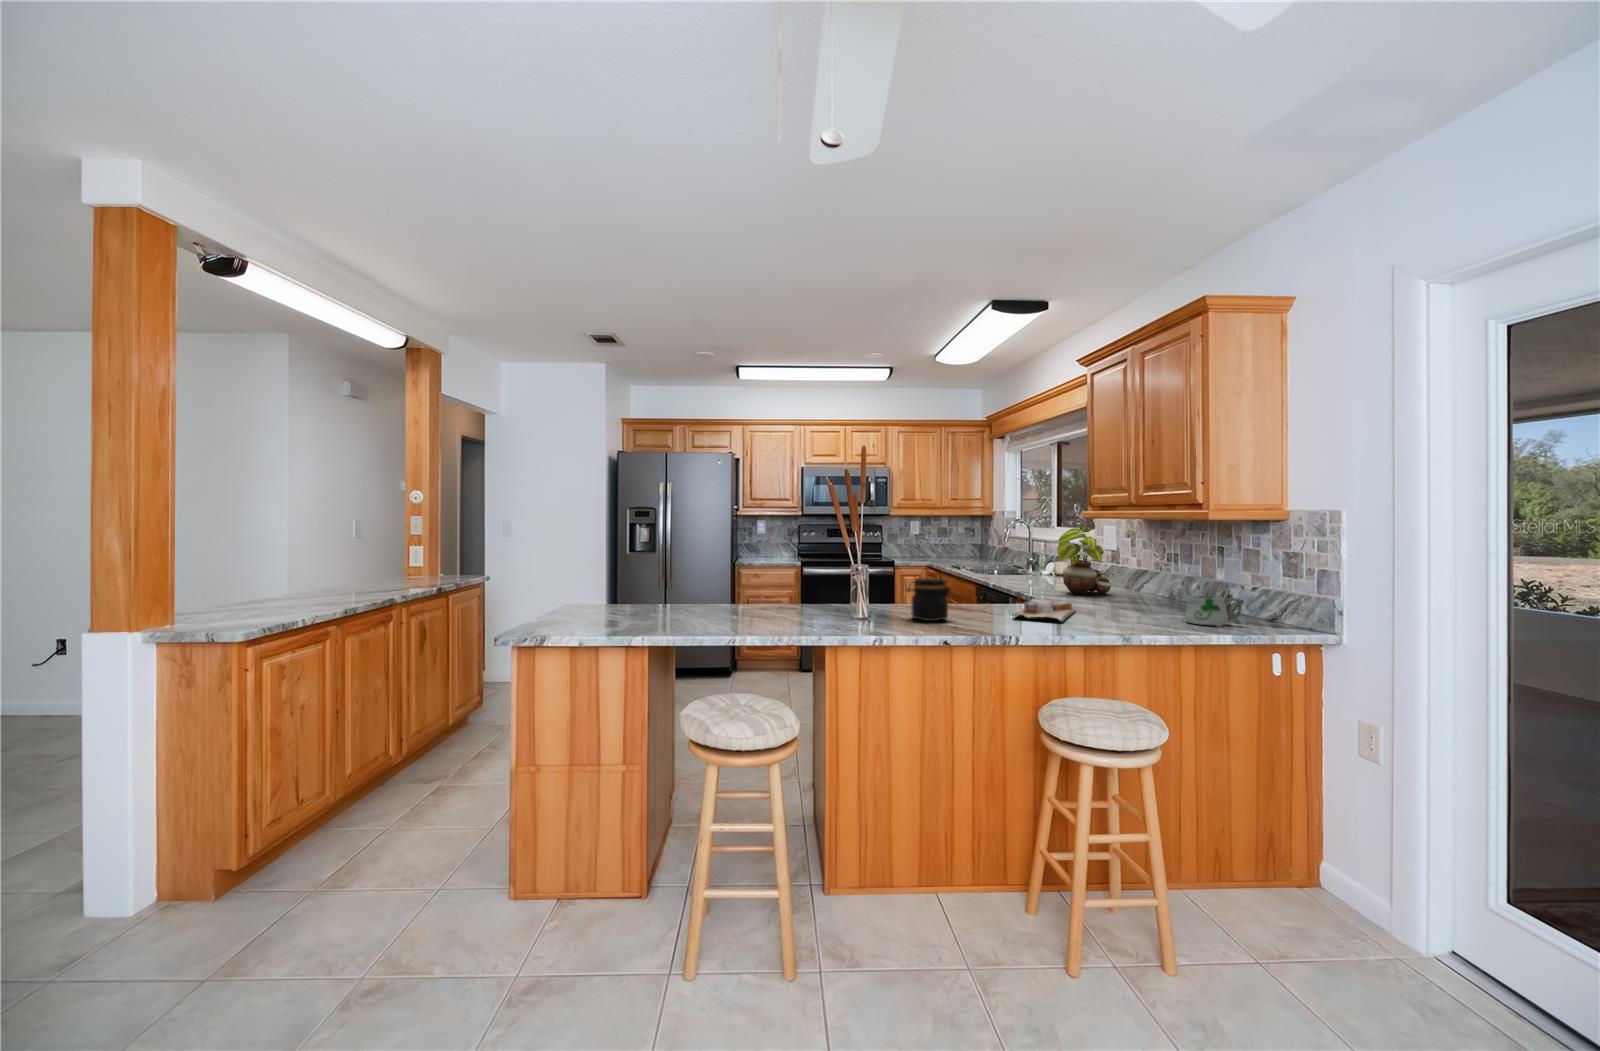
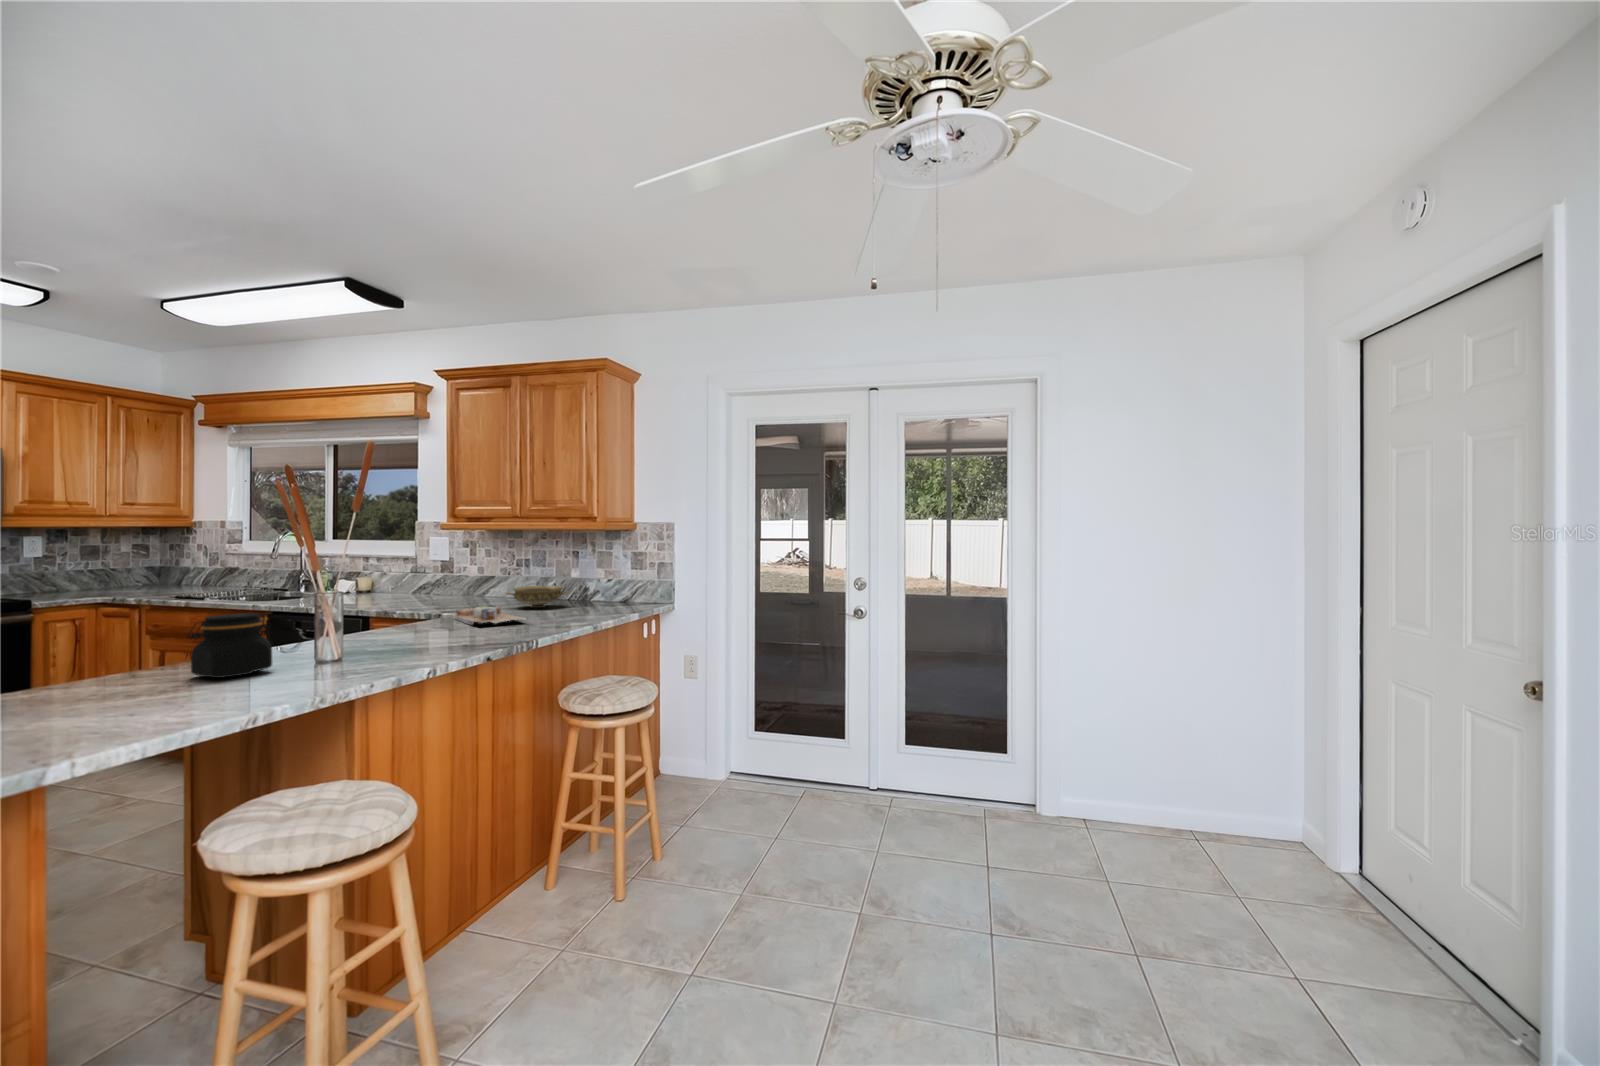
potted plant: present [1057,526,1111,595] -> none [418,538,468,604]
jar: present [907,579,950,621] -> present [187,613,273,678]
ceramic bowl: none [1114,585,1181,612] -> present [506,586,569,608]
mug: present [1185,596,1242,627] -> none [586,587,622,610]

